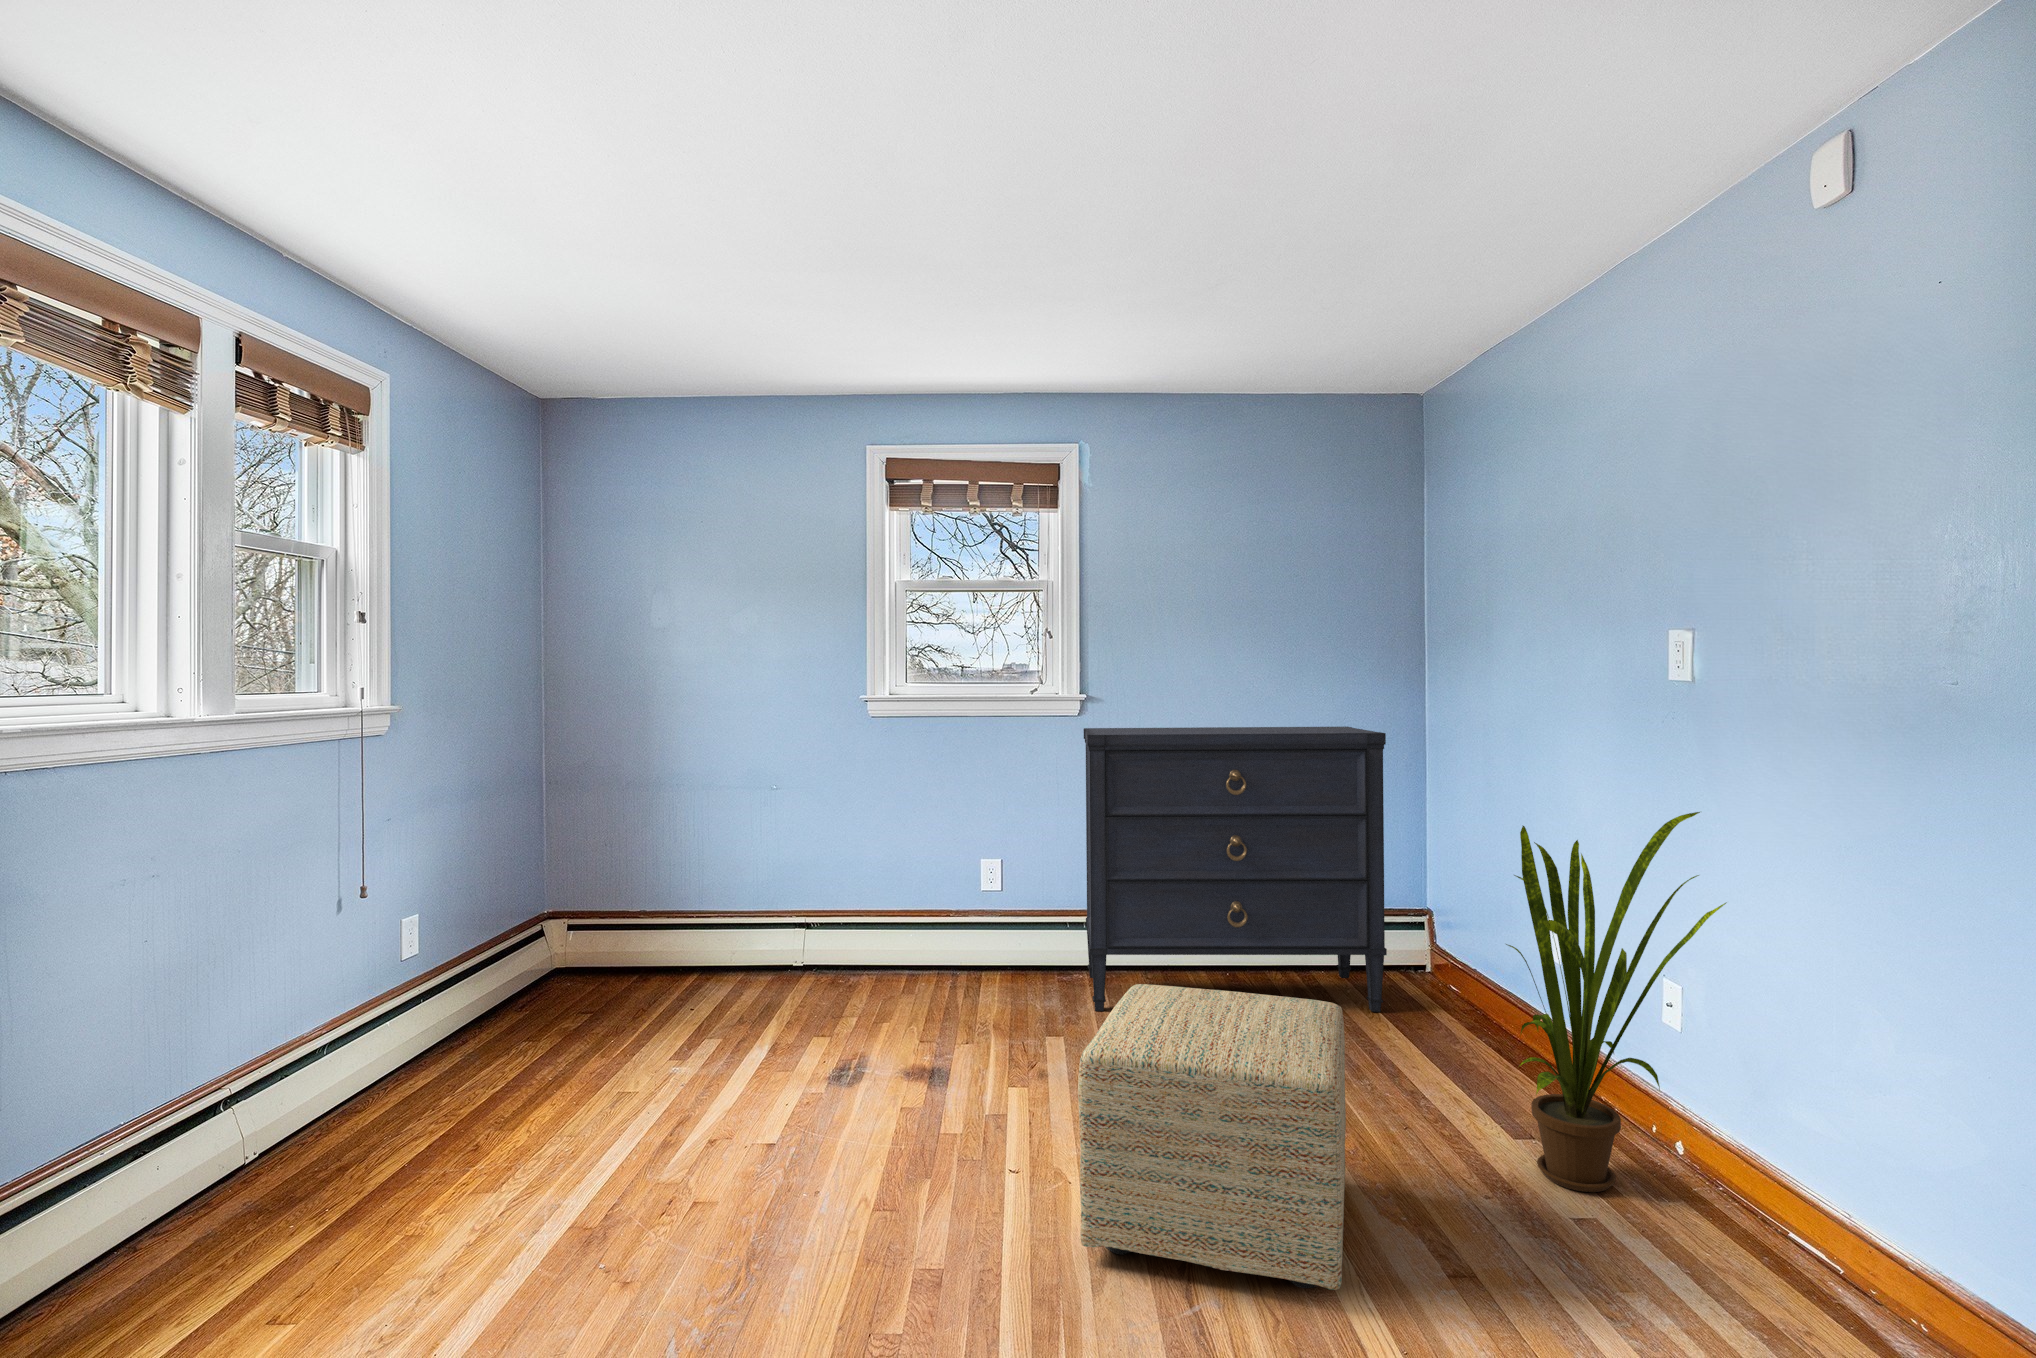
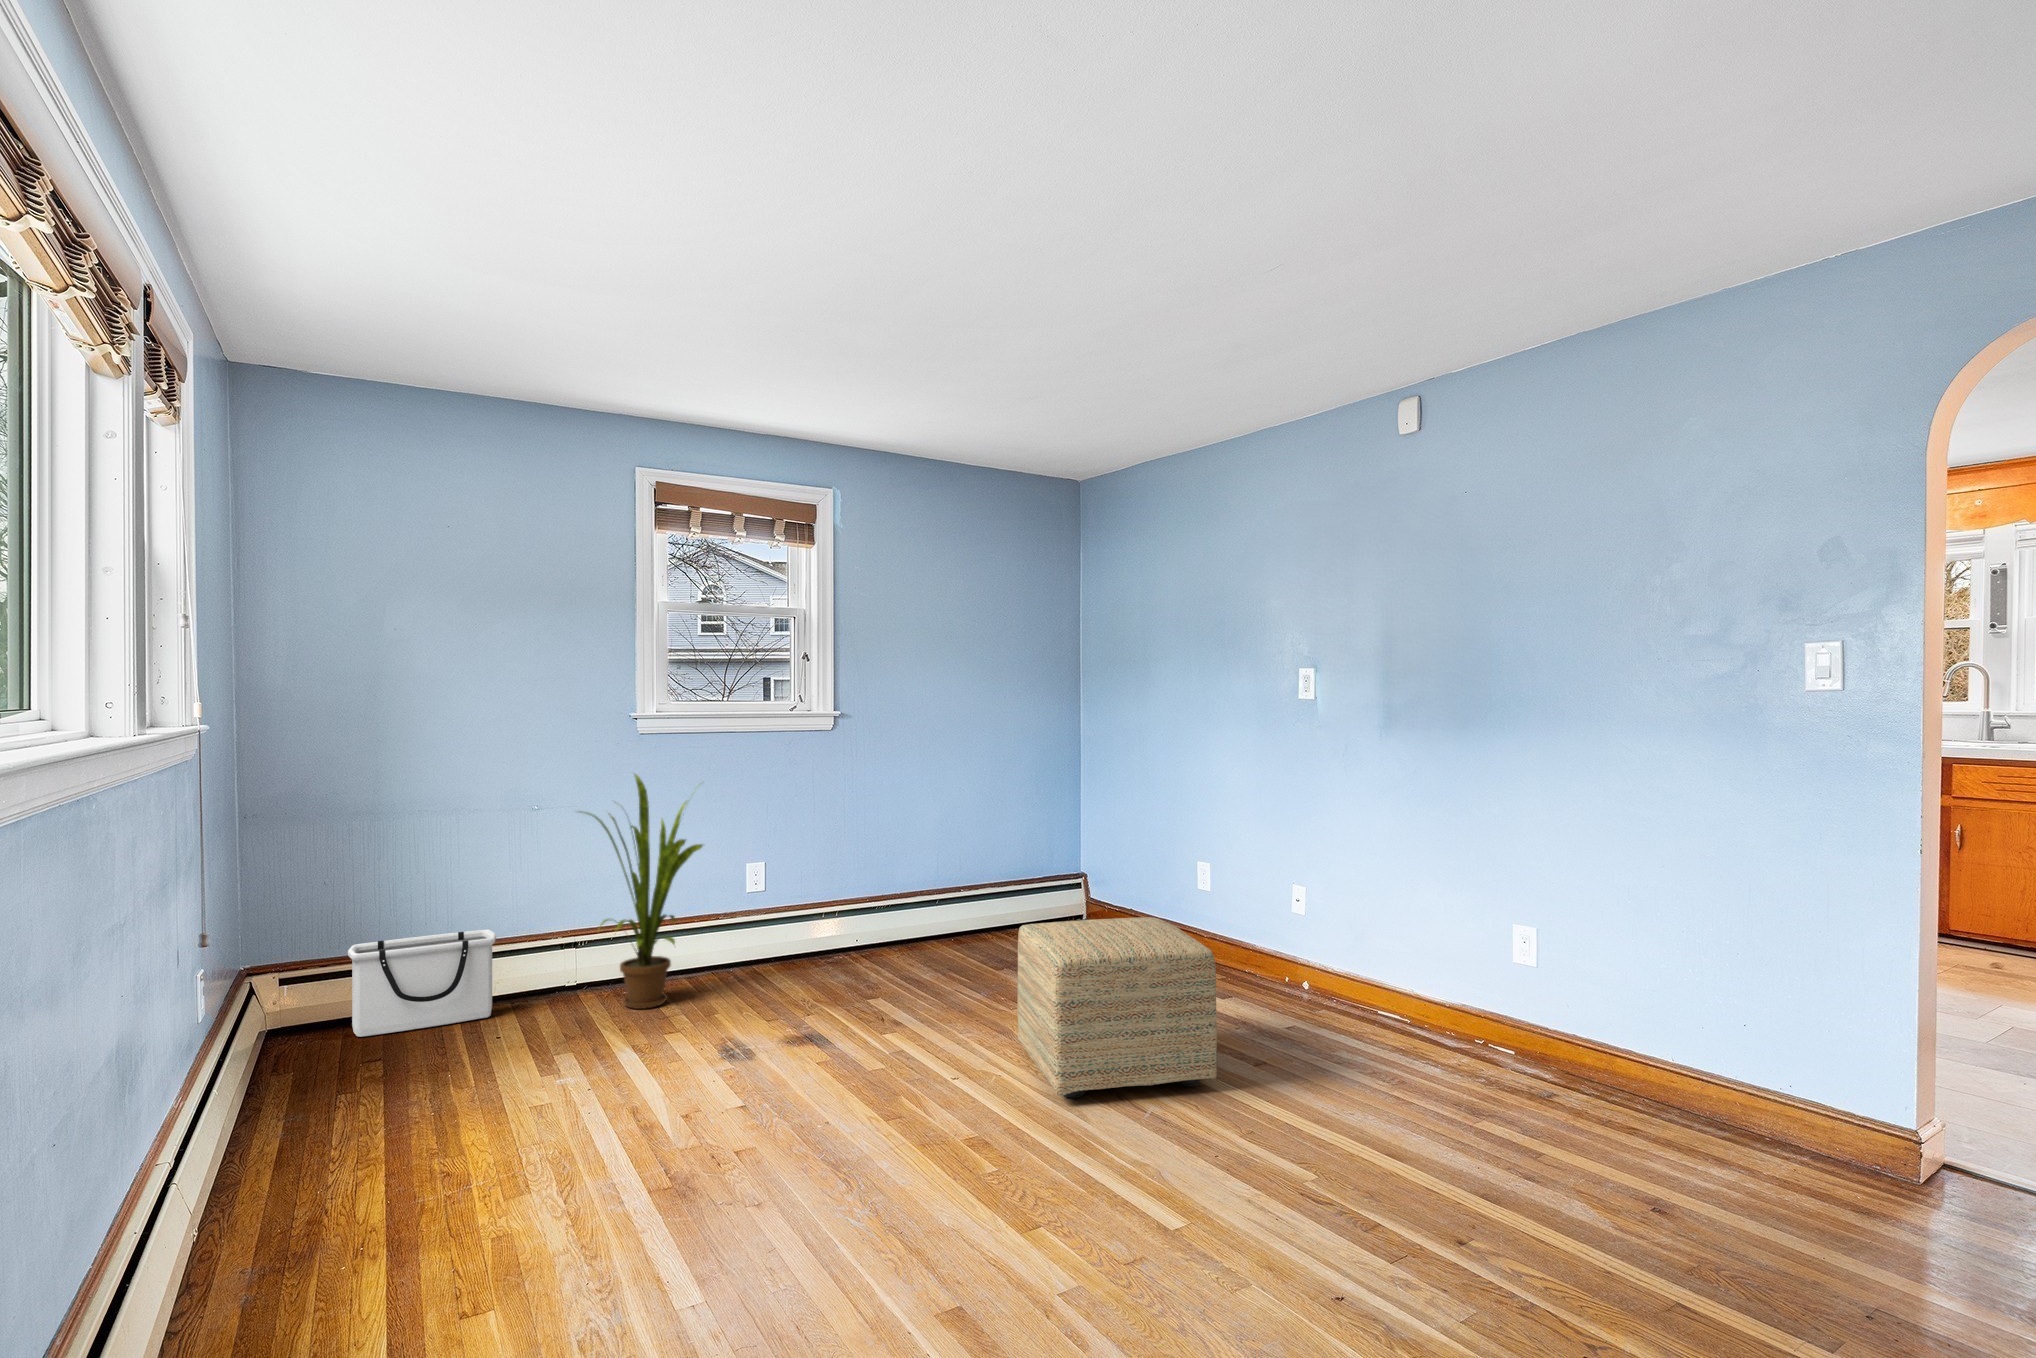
dresser: present [1084,727,1387,1012] -> none [839,733,1087,979]
house plant: present [1506,812,1726,1192] -> present [581,774,703,1009]
storage bin: none [601,900,730,986] -> present [348,929,496,1037]

